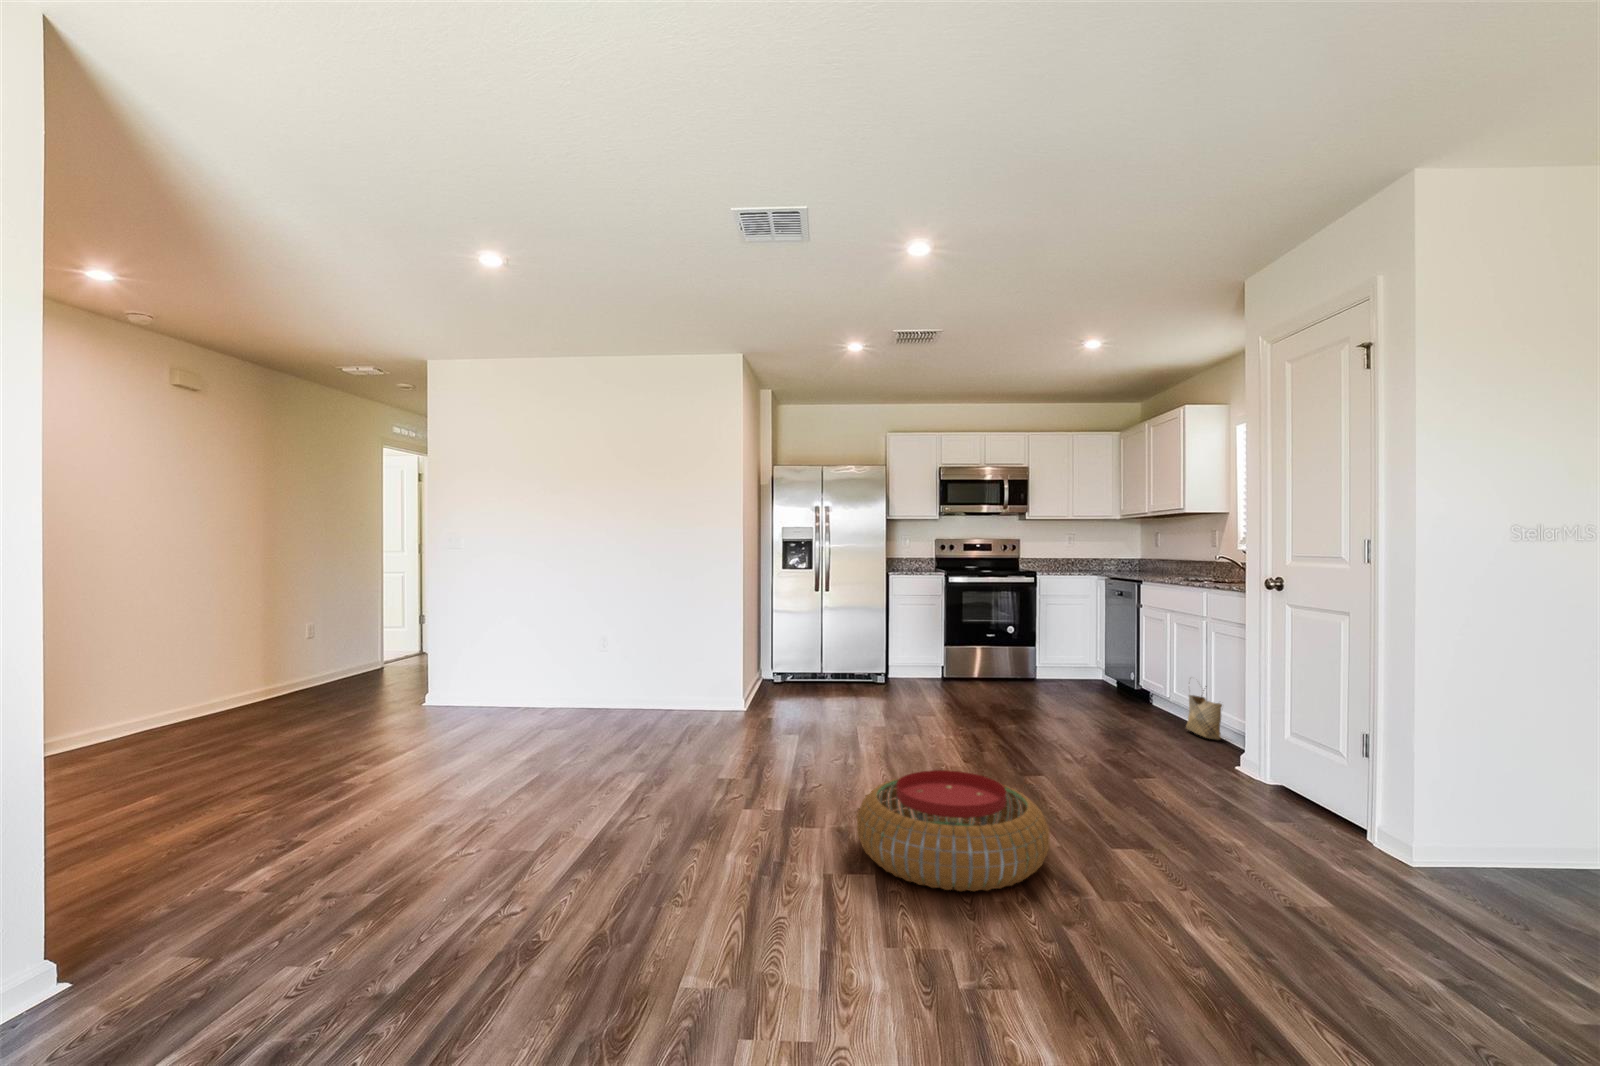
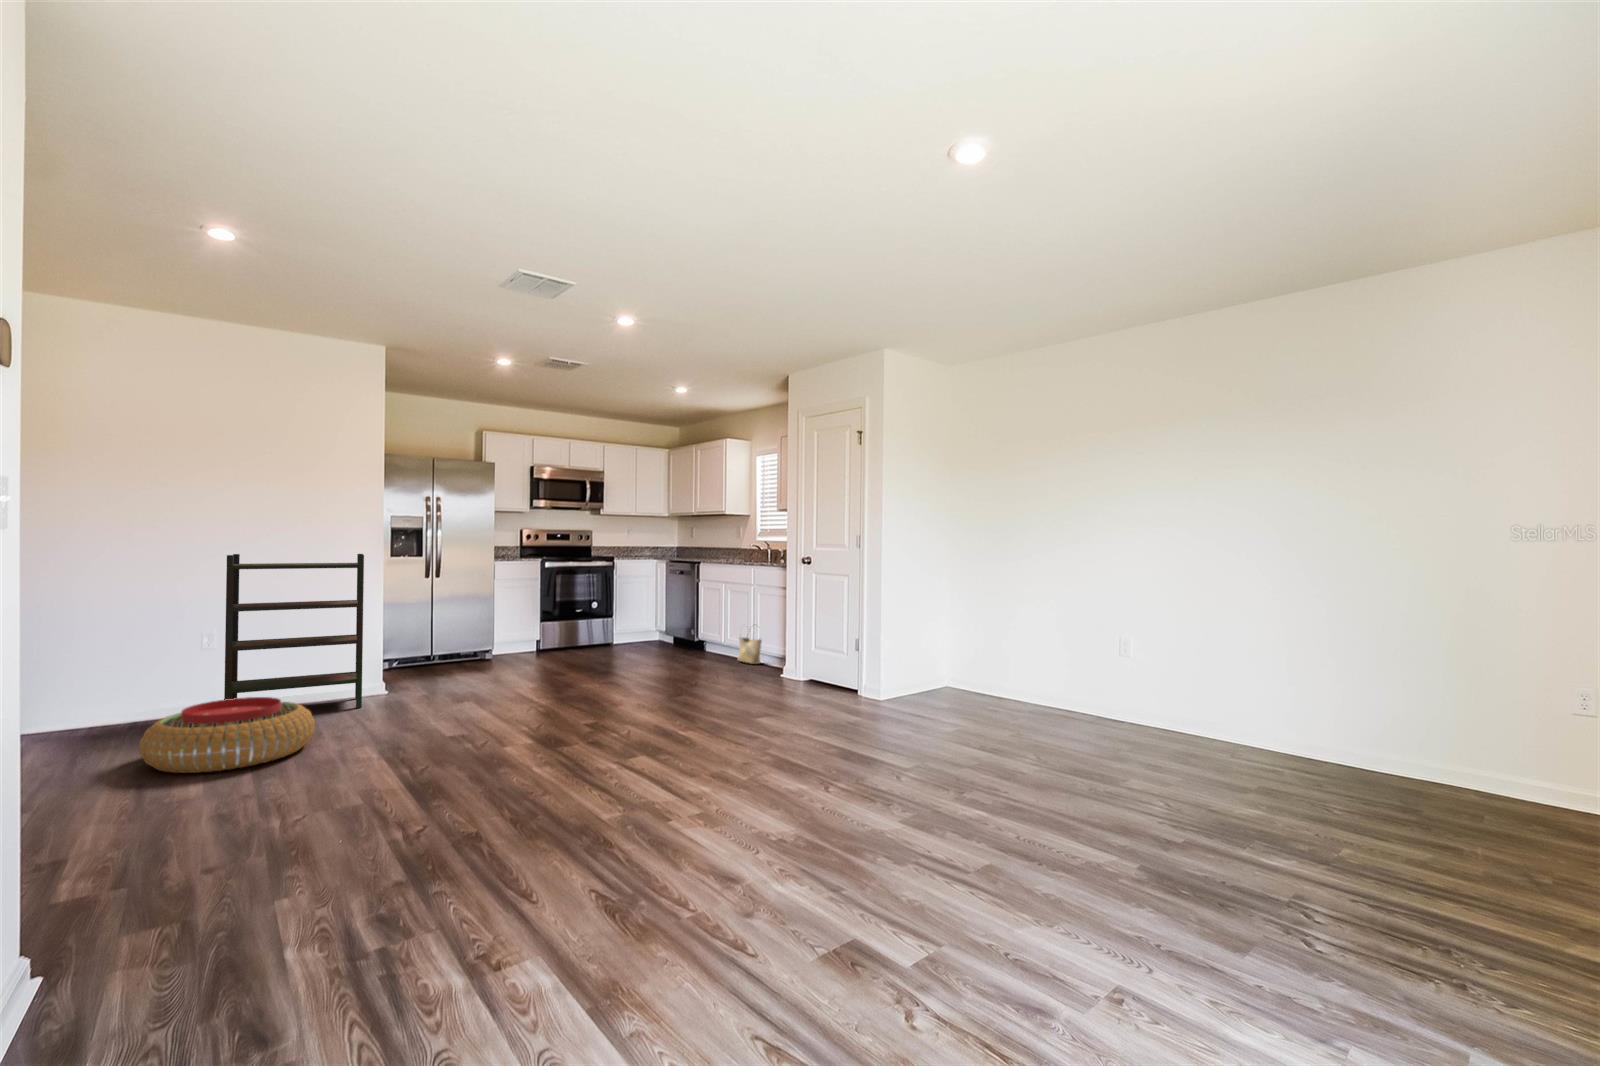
bookshelf: none [610,565,727,722] -> present [224,554,364,708]
pouf: present [857,770,1050,891] -> present [140,697,315,773]

